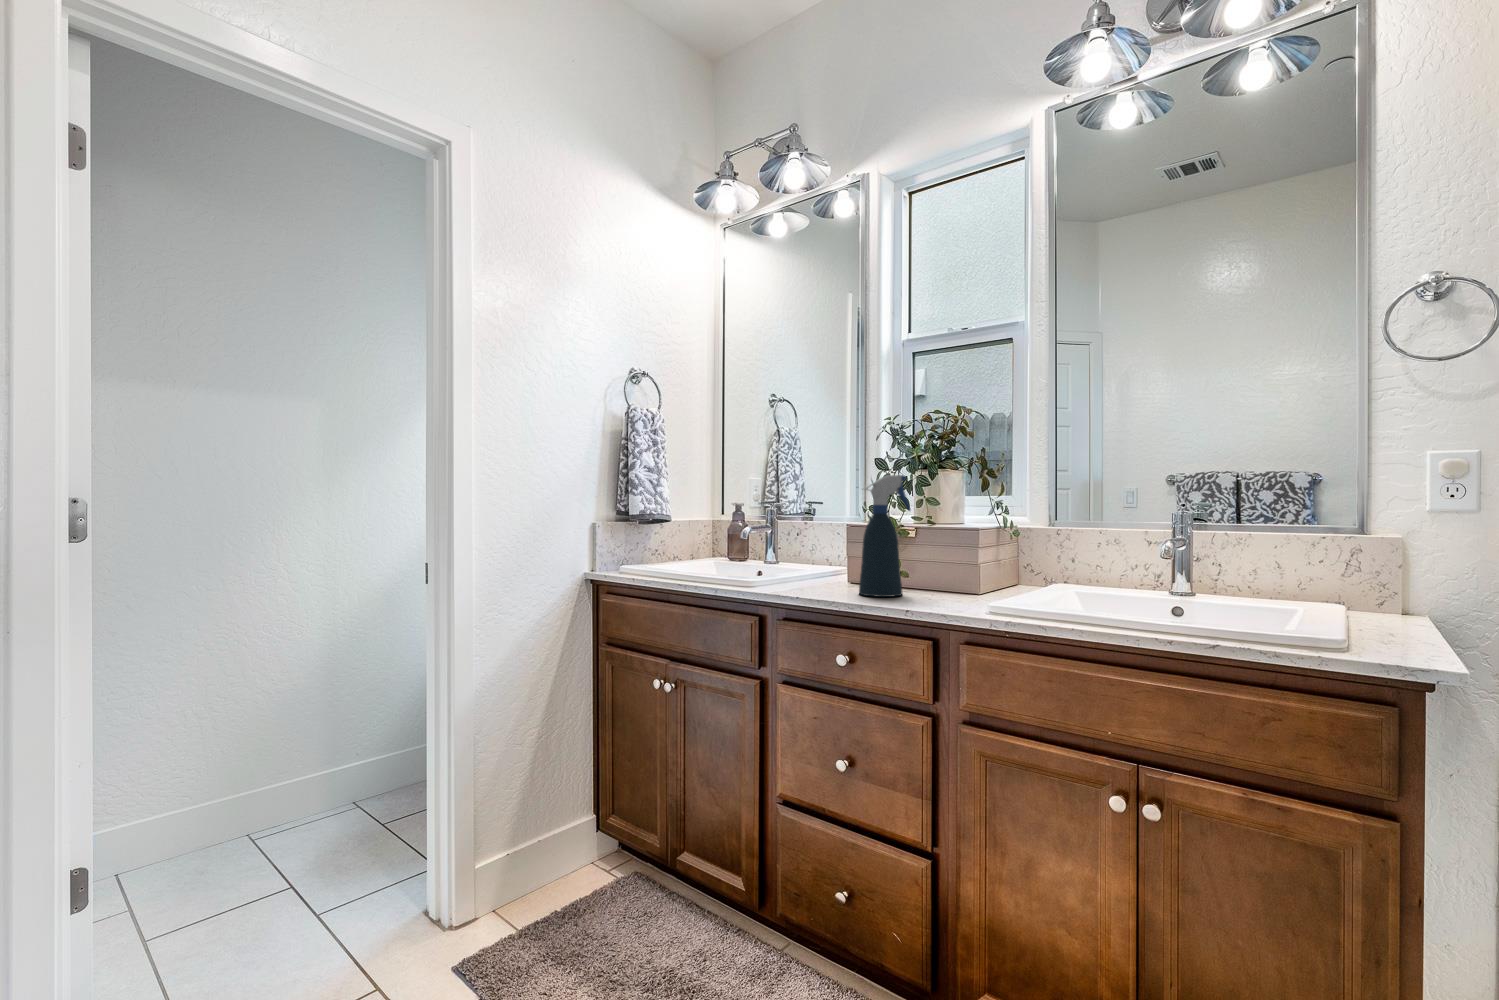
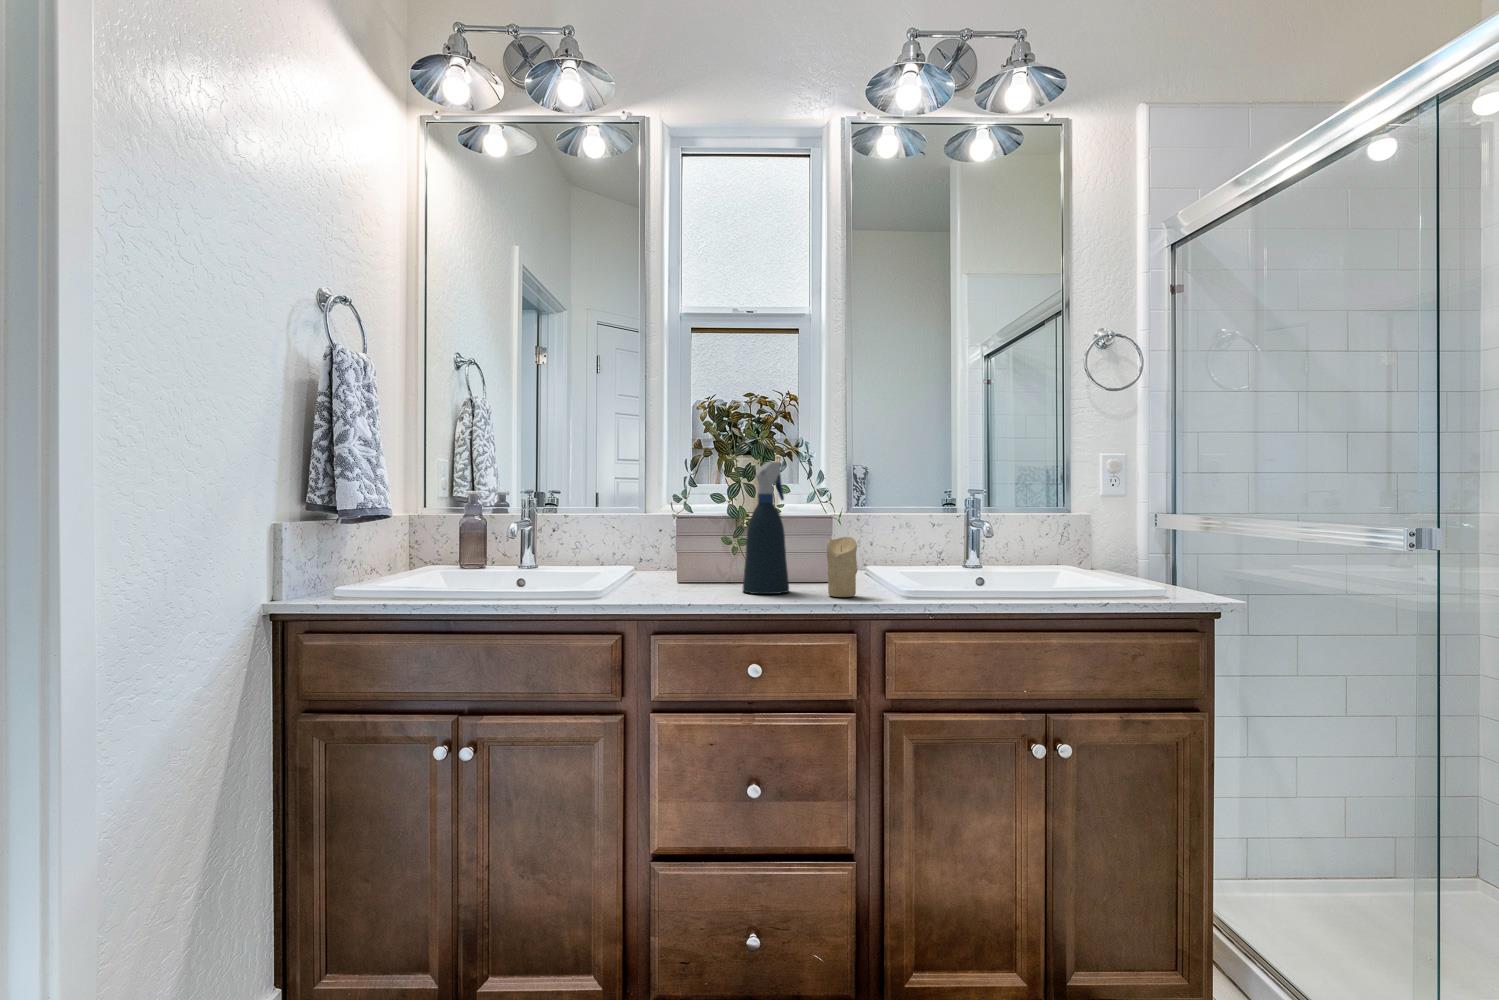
candle: none [914,547,943,605] -> present [827,537,857,597]

